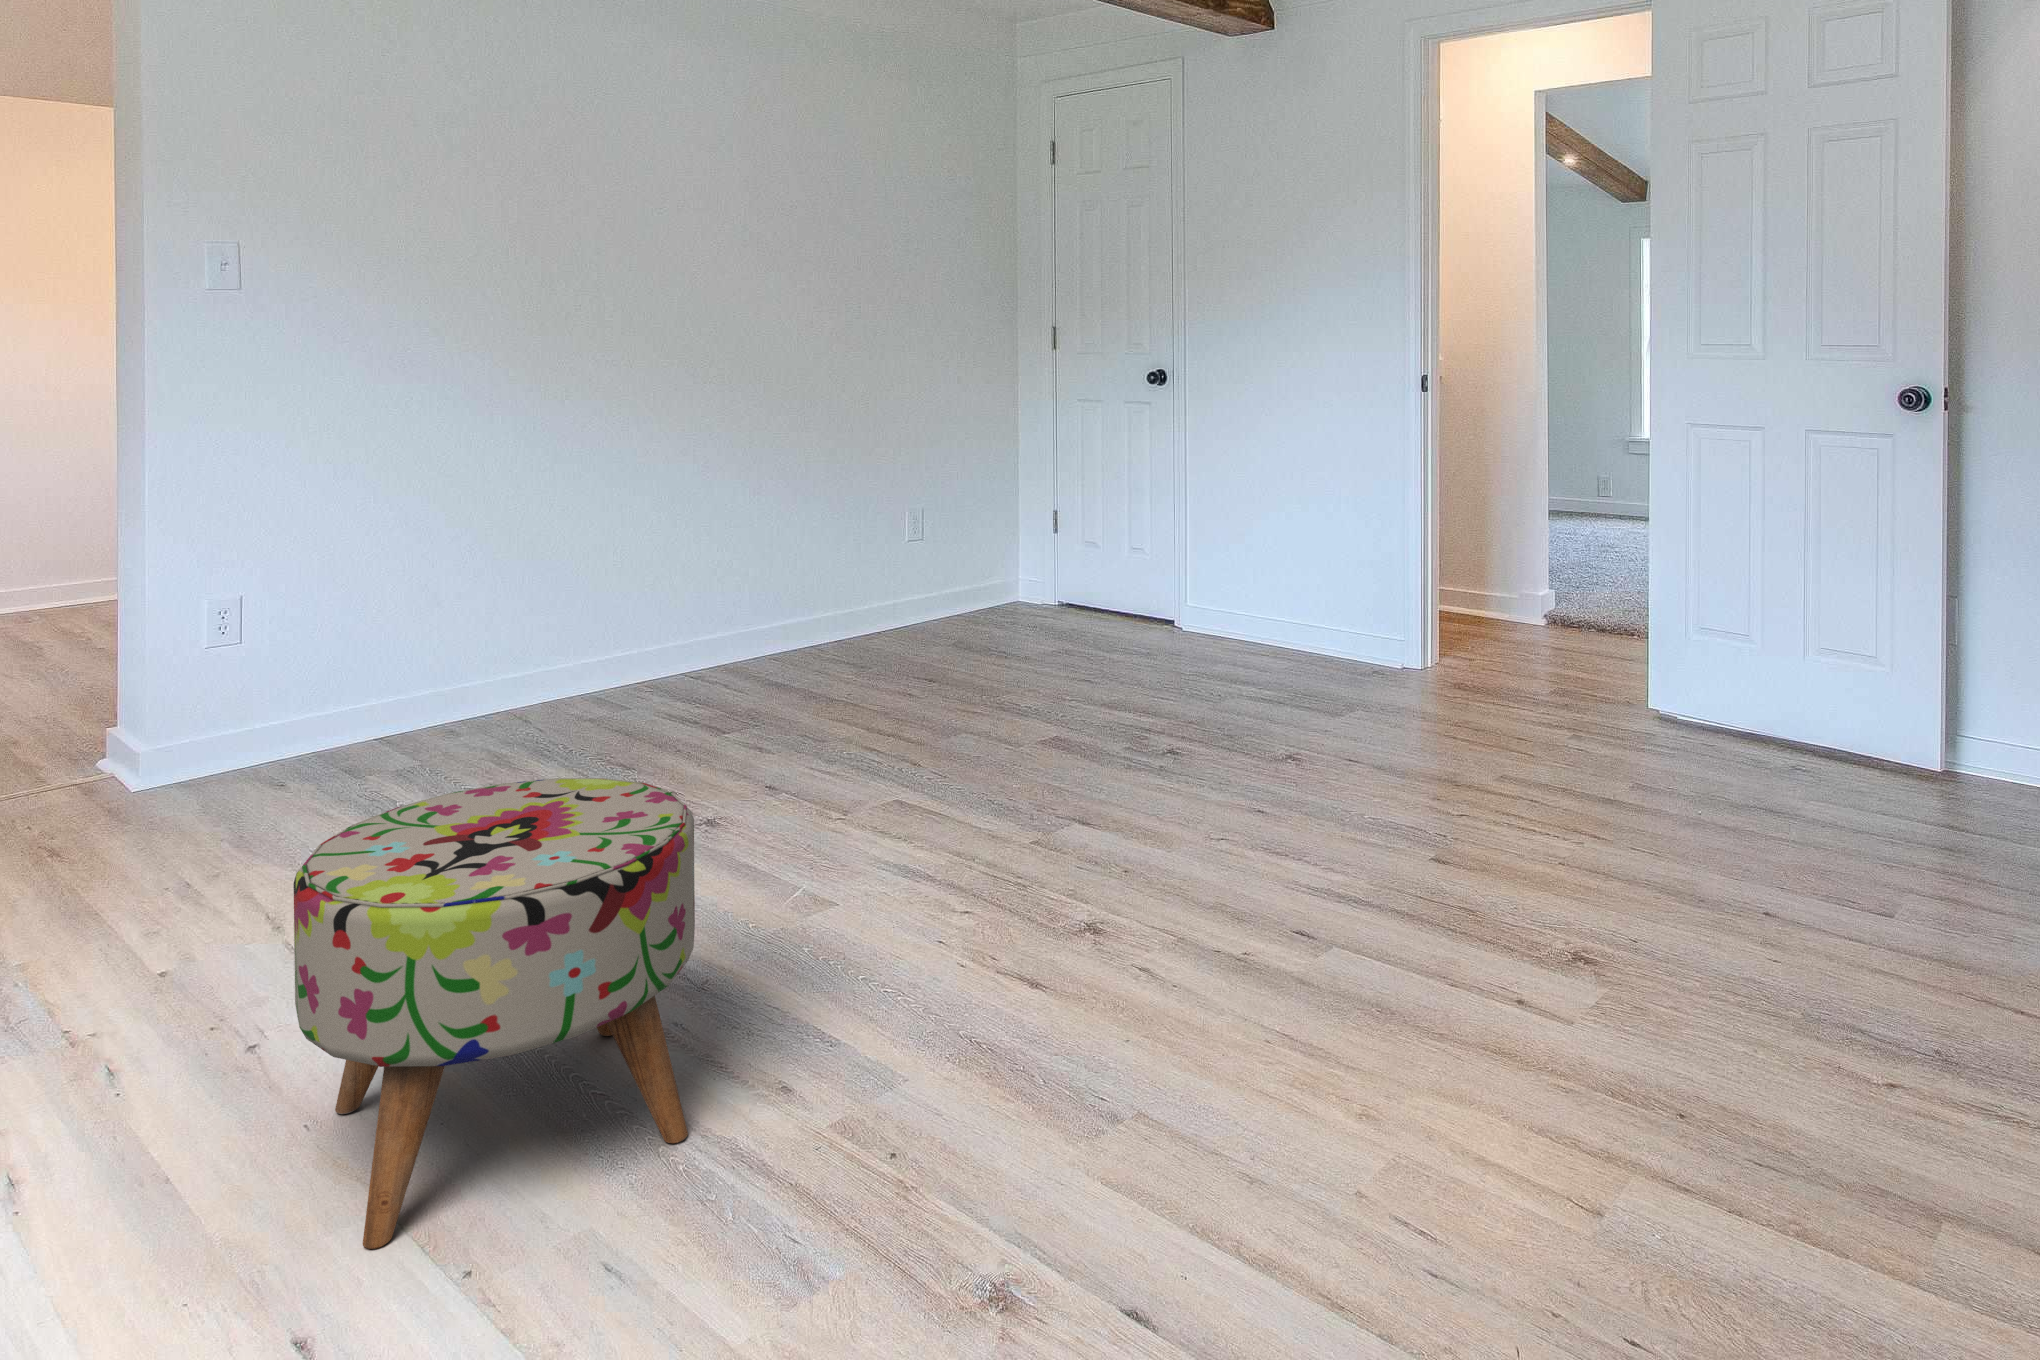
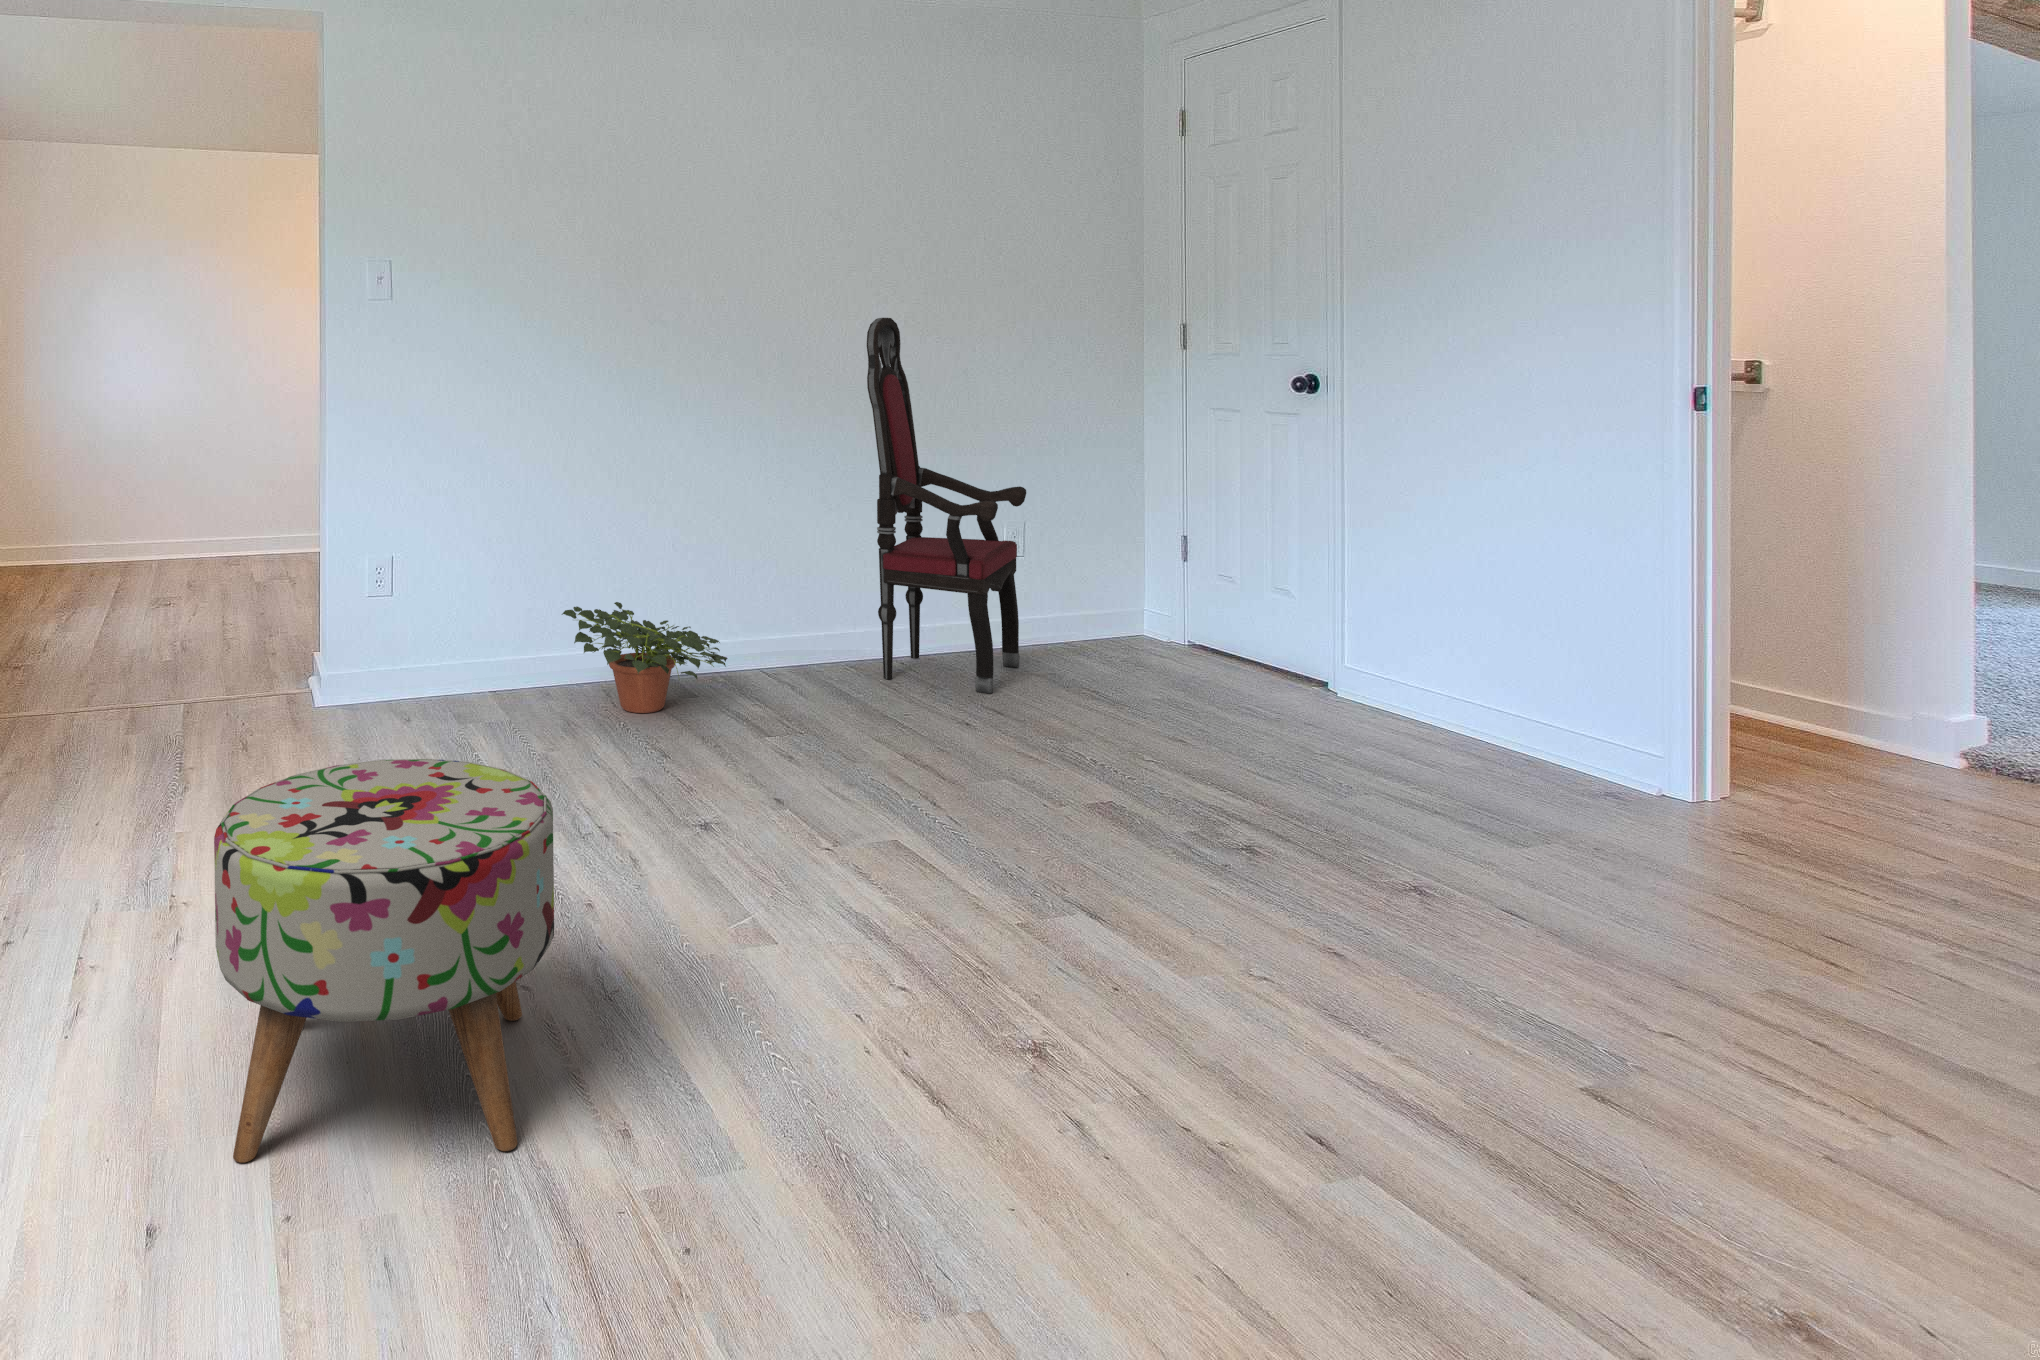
armchair: none [789,319,931,668] -> present [867,318,1026,694]
potted plant: none [467,621,670,735] -> present [562,602,728,713]

